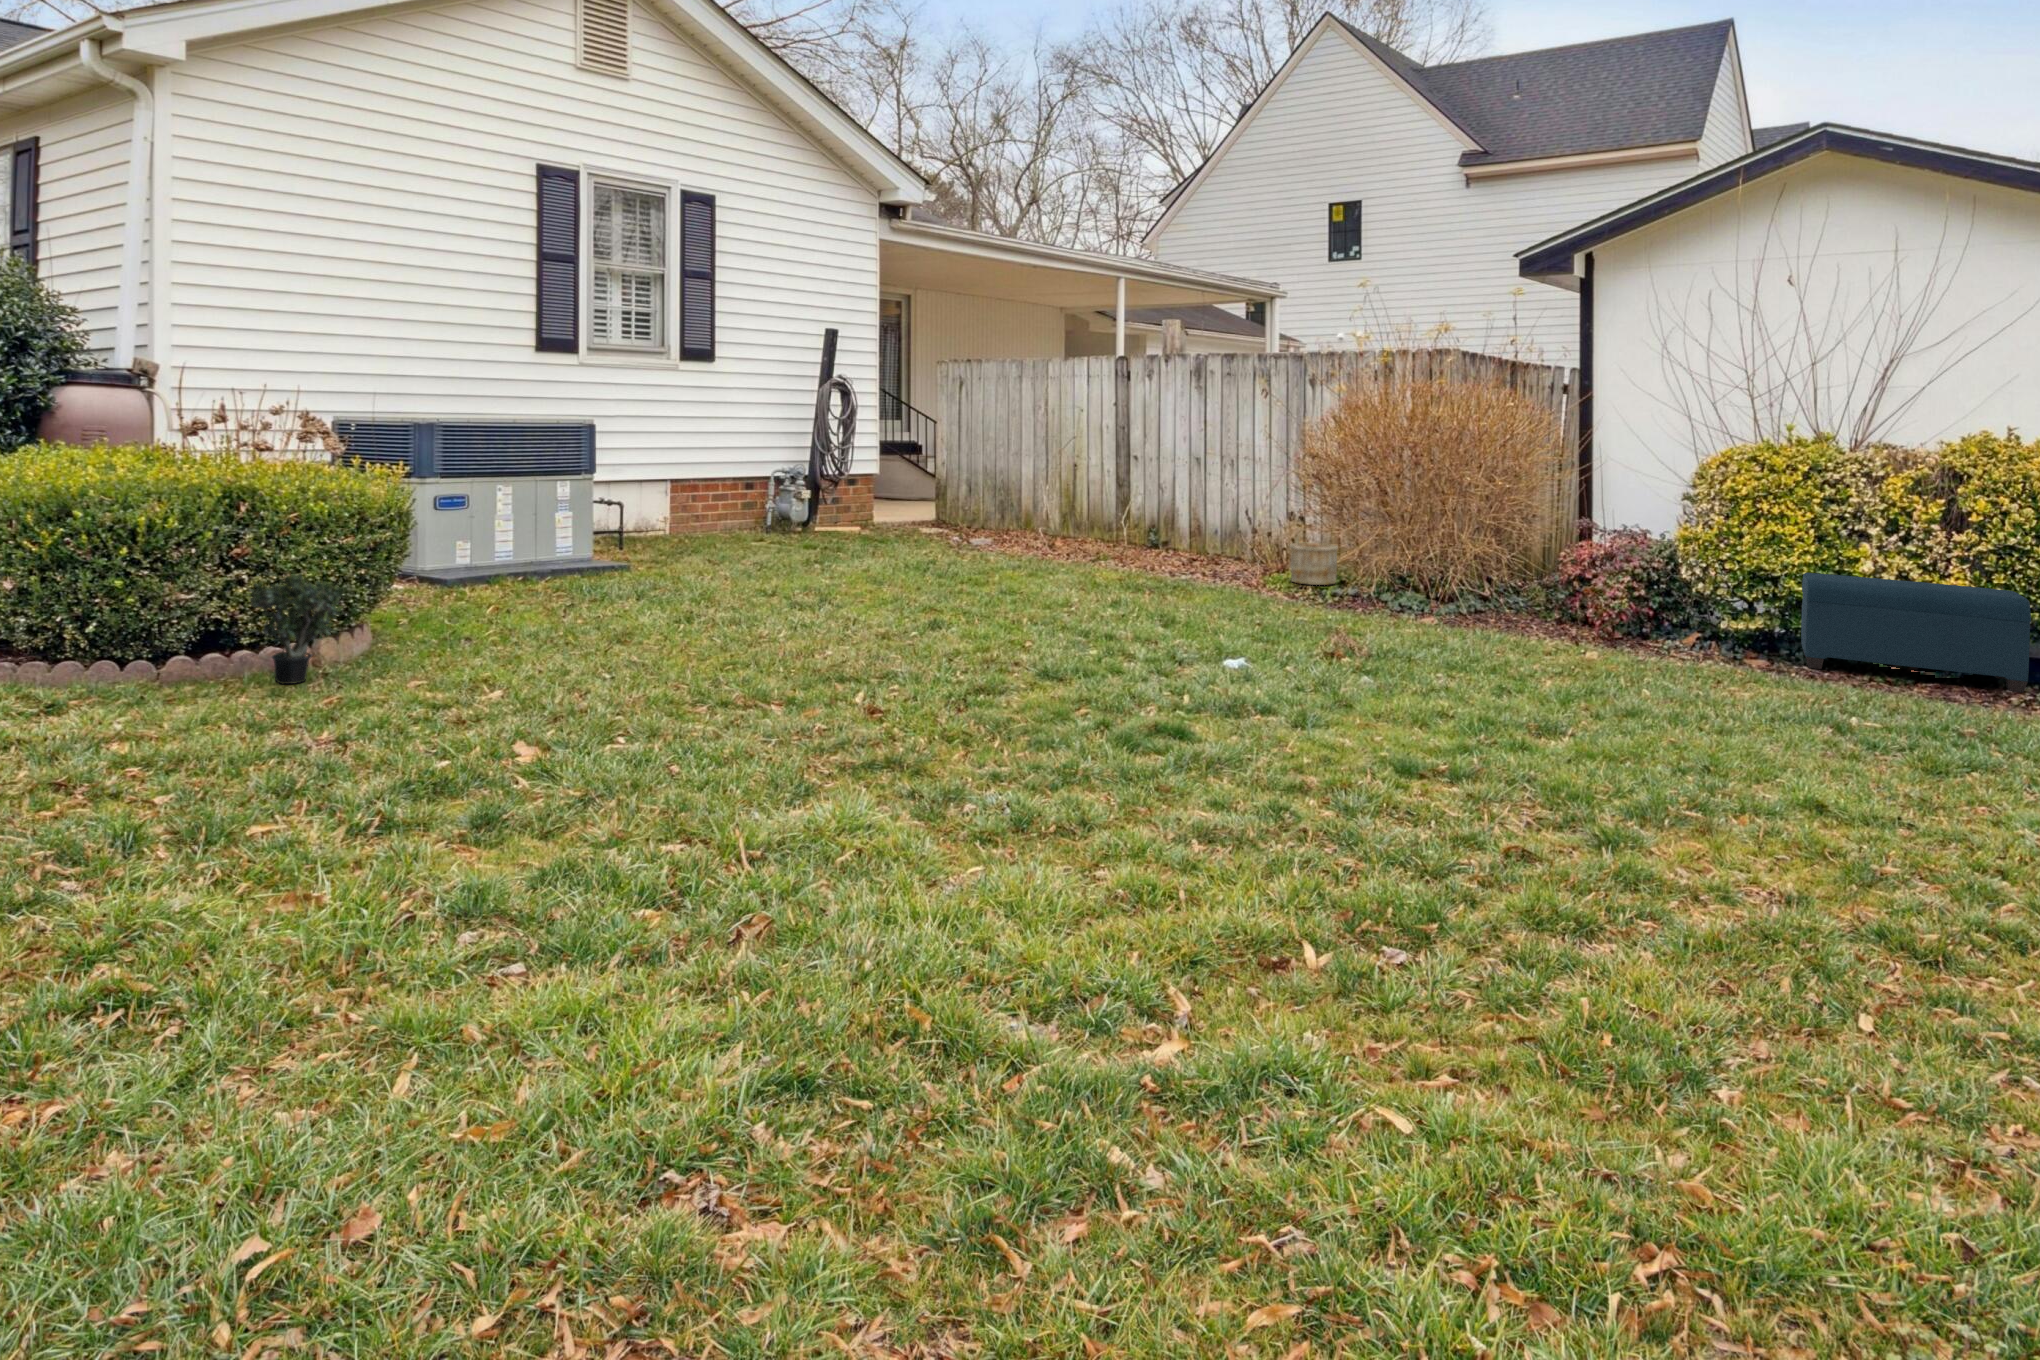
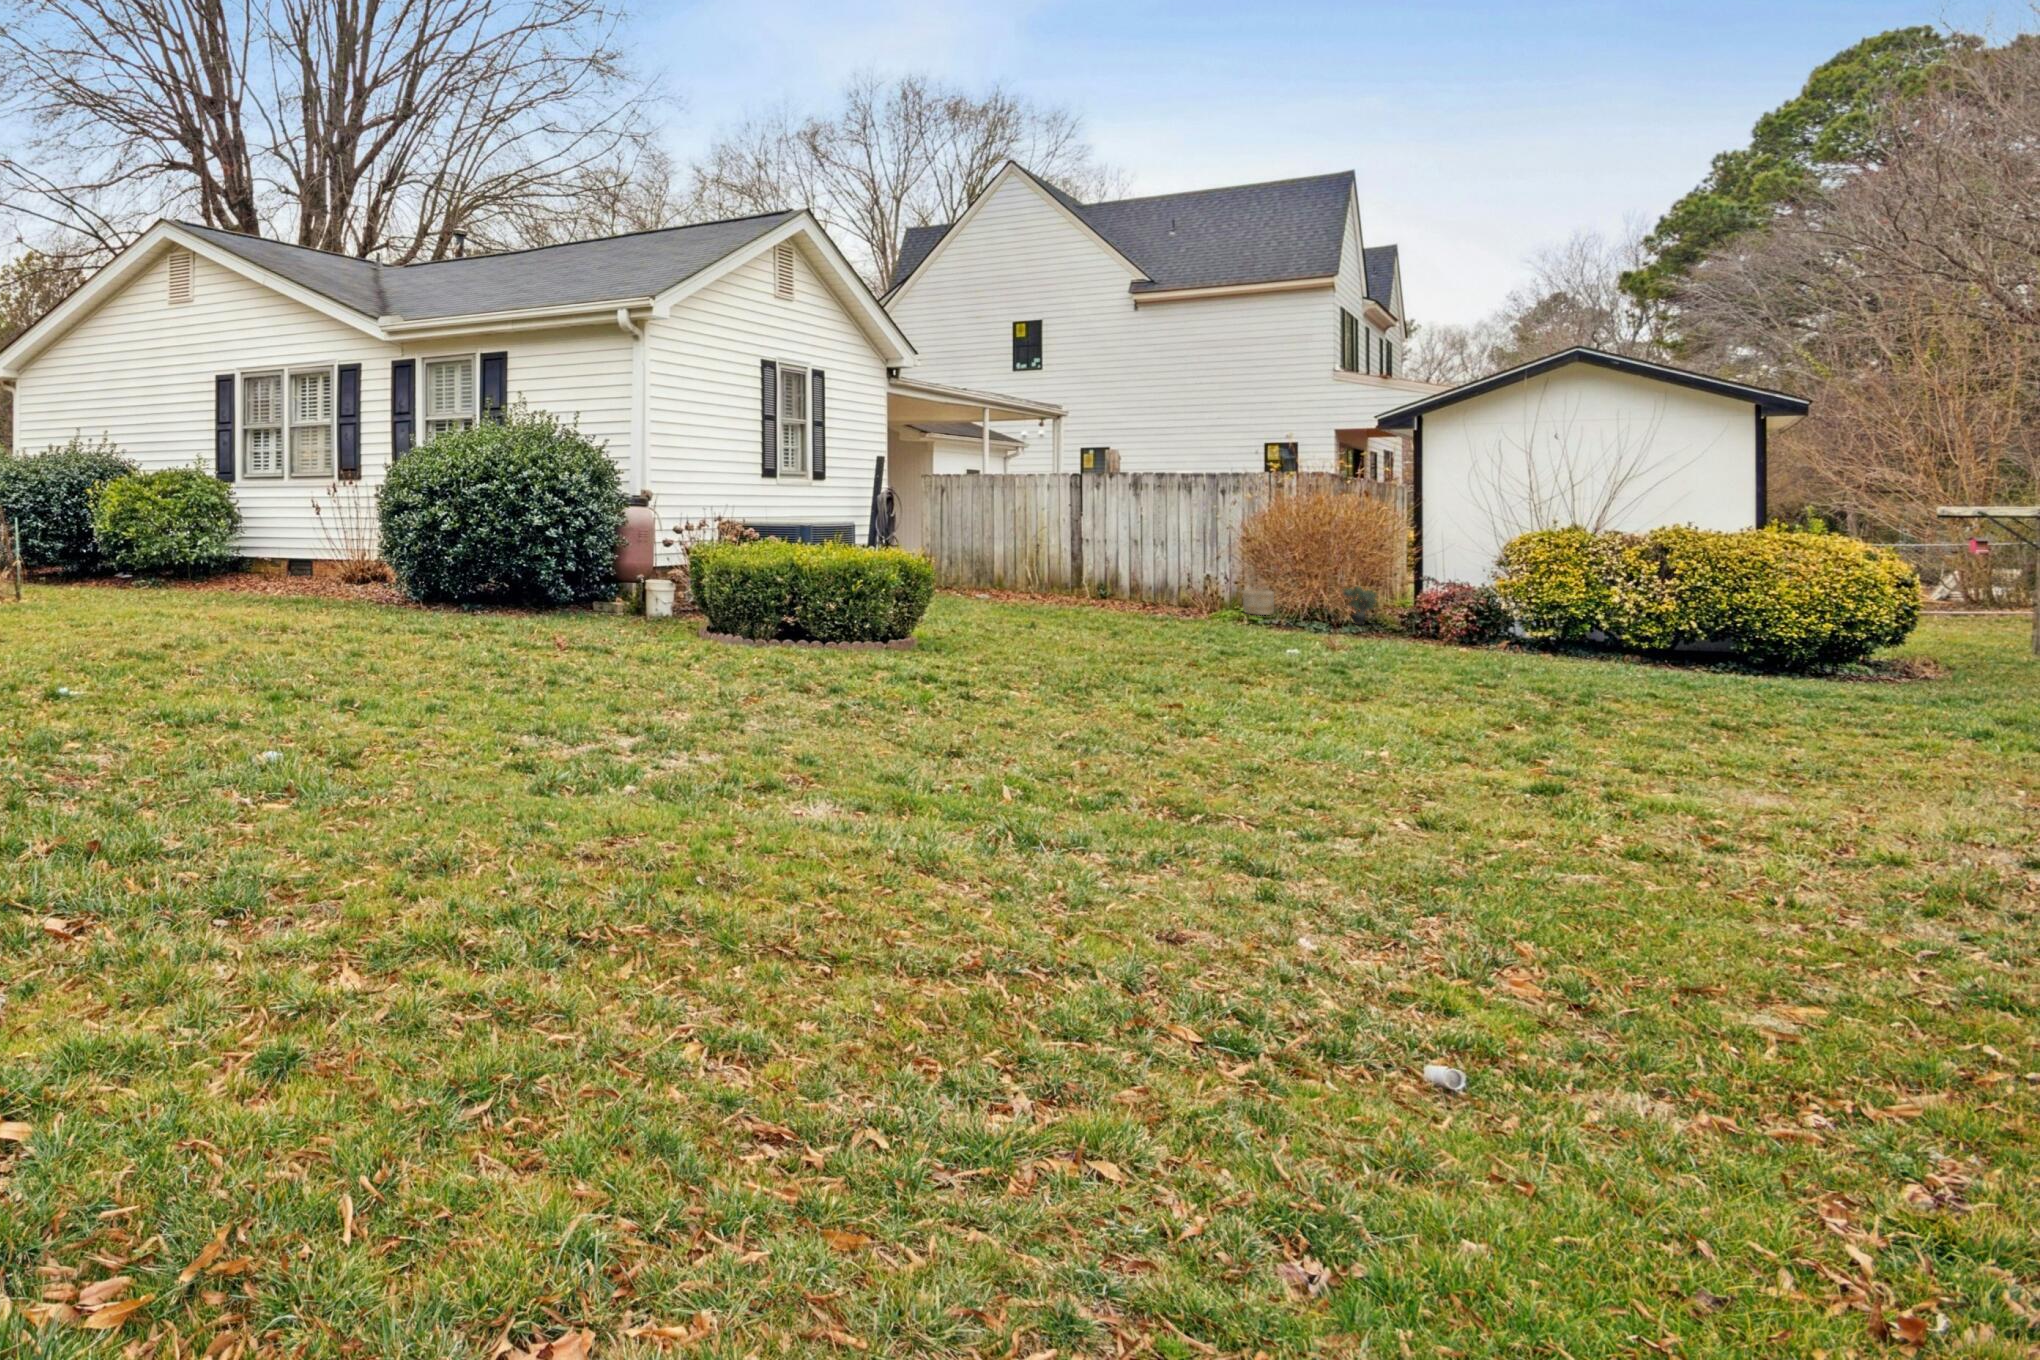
bench: present [1801,573,2031,693] -> none [1582,604,1715,664]
potted plant: present [250,574,346,684] -> present [1343,586,1378,625]

